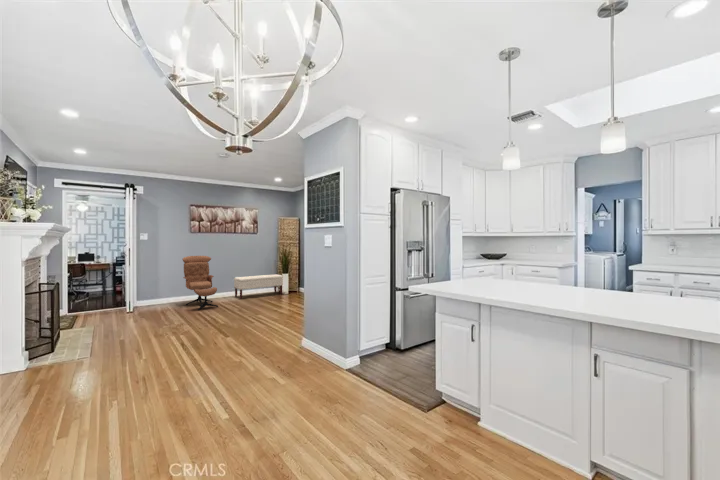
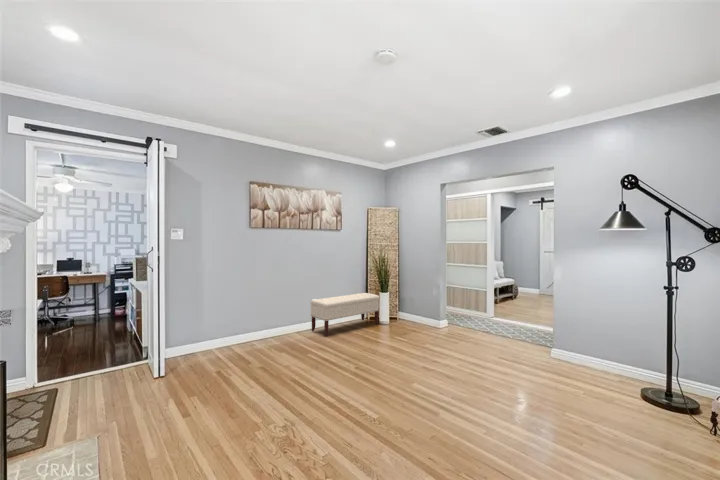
lounge chair: present [182,256,218,310] -> none [239,266,308,368]

